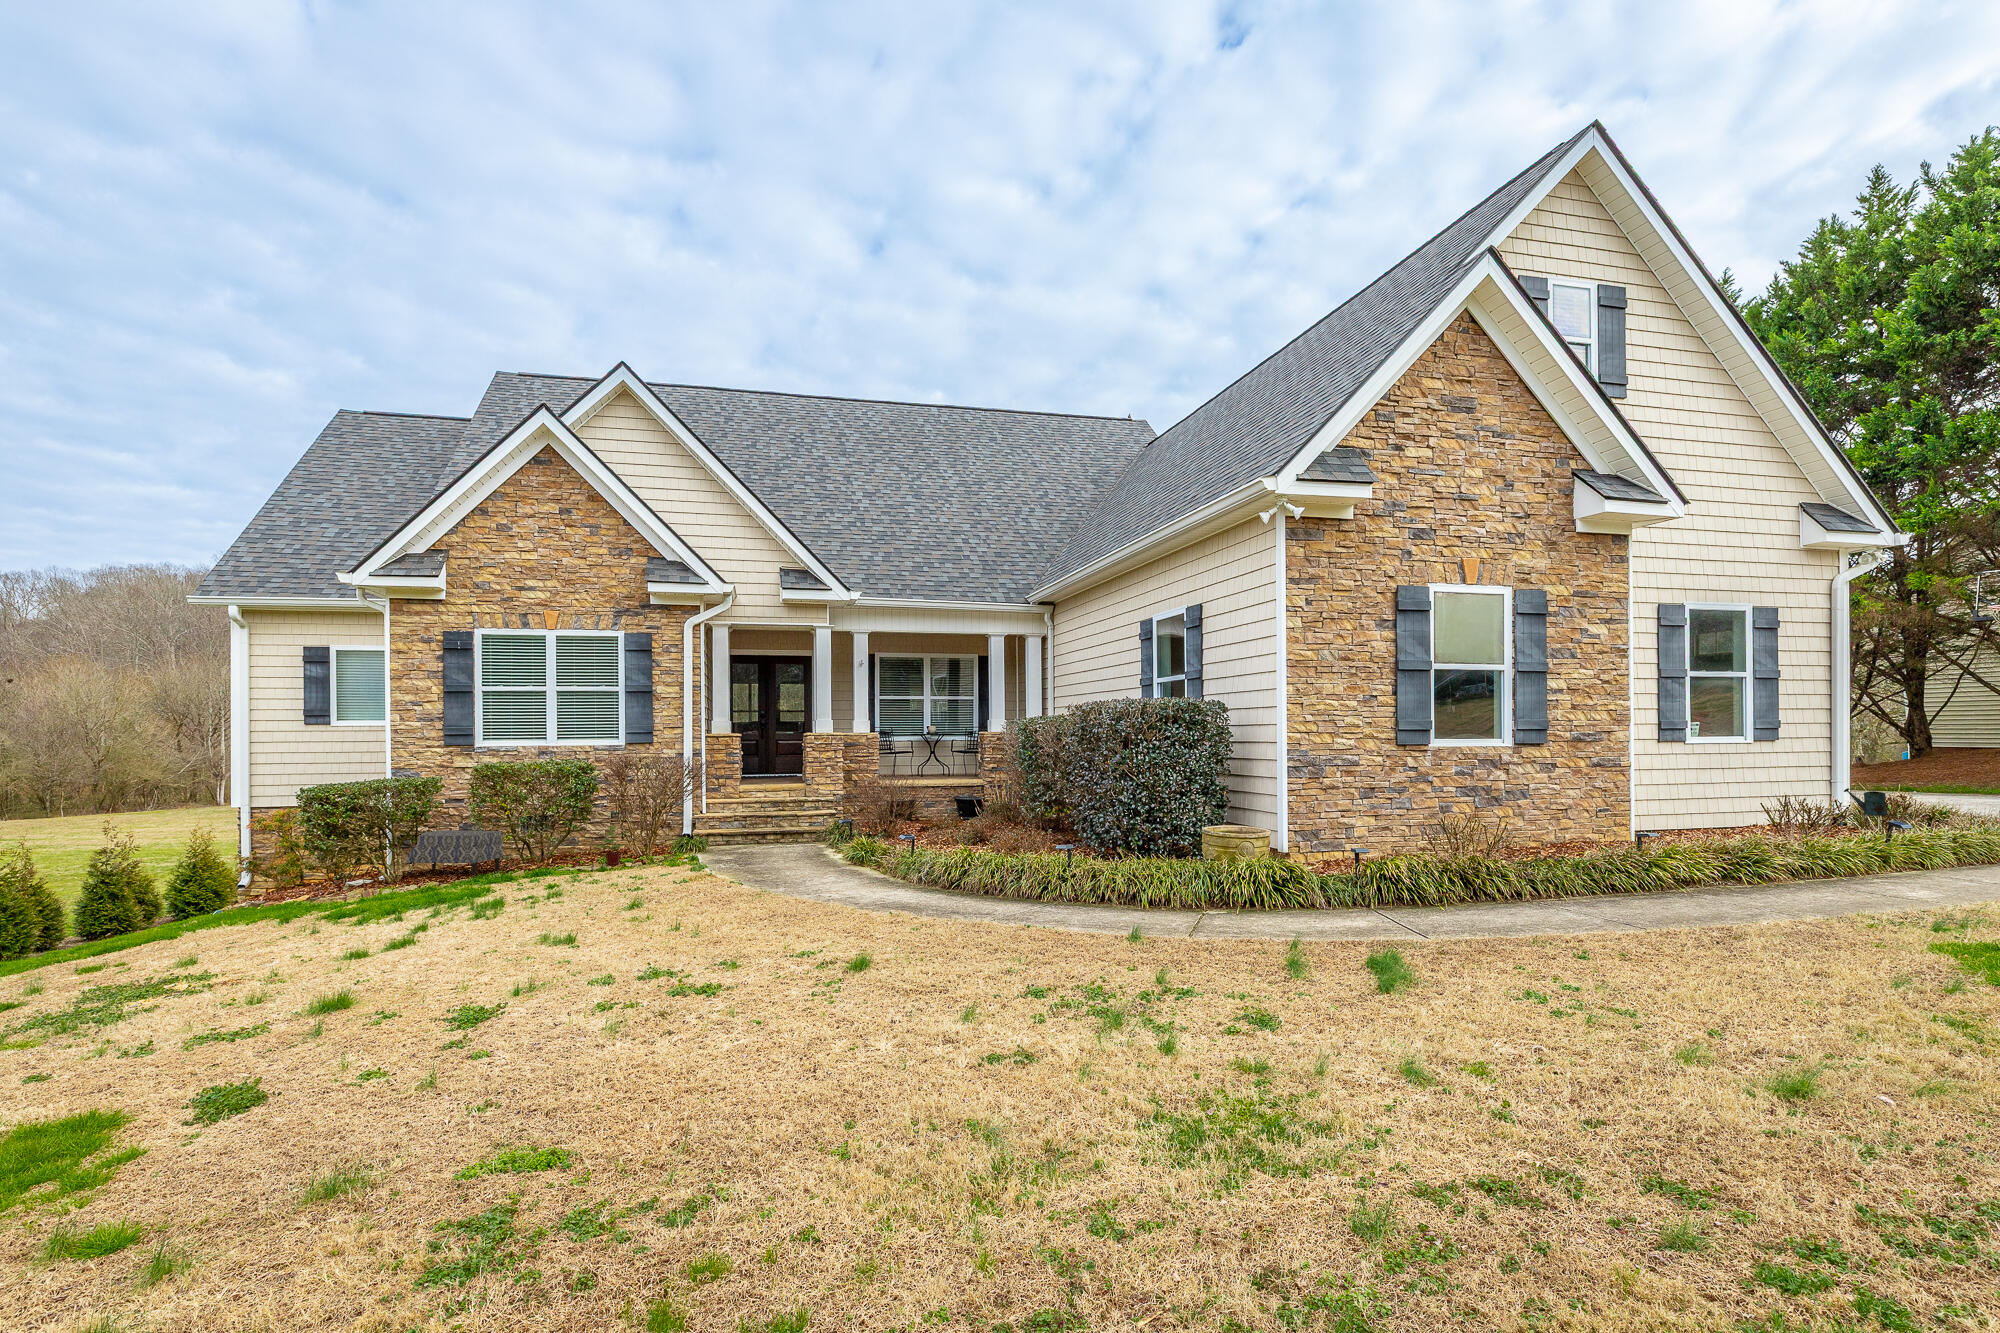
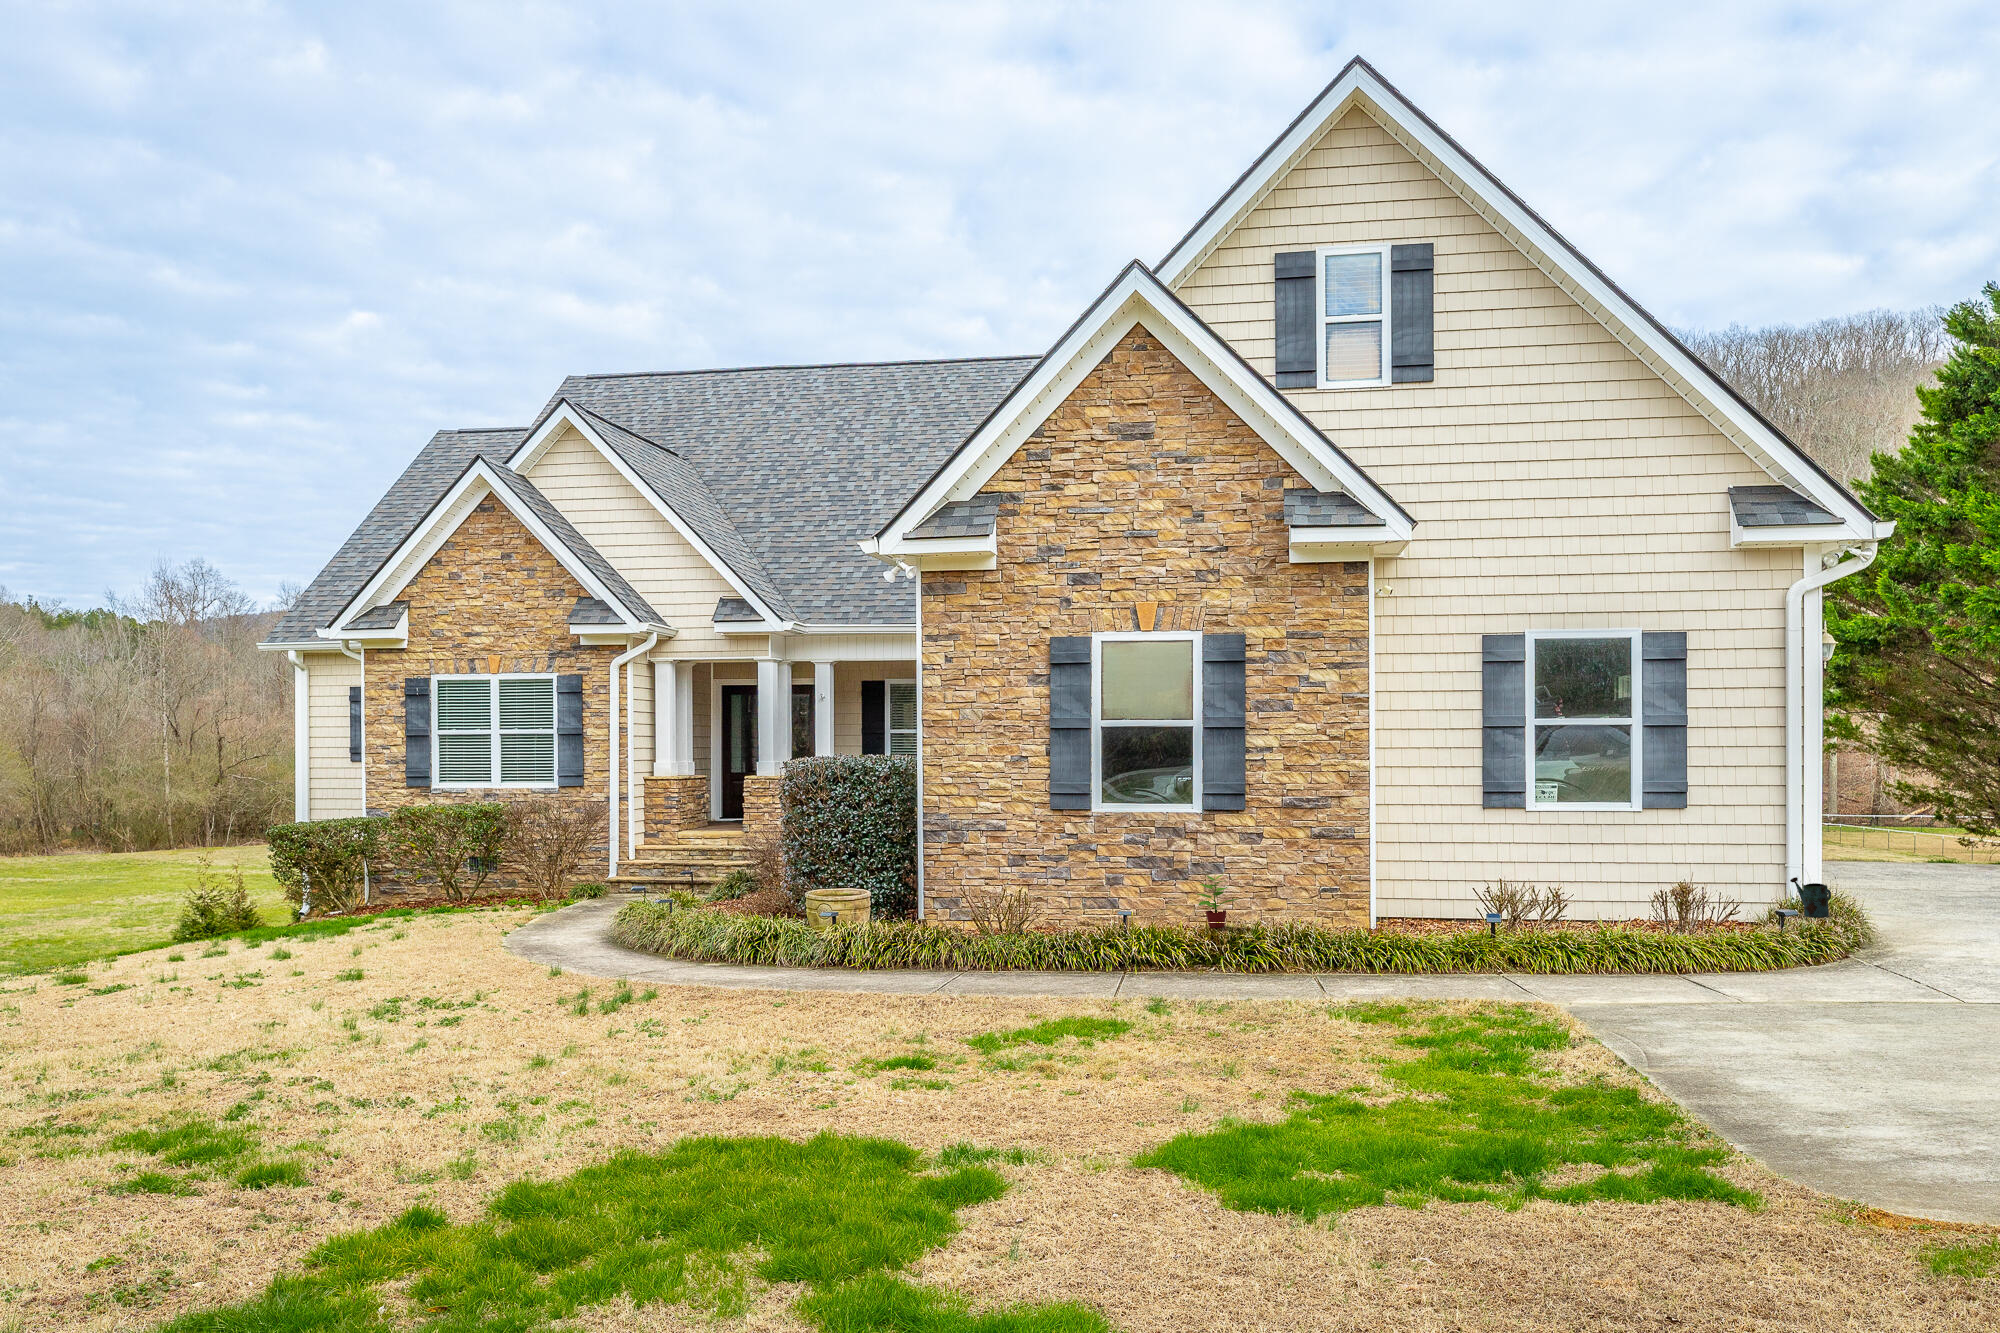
potted plant: present [597,826,621,865] -> present [1197,875,1239,928]
bench: present [406,830,503,876] -> none [379,860,450,902]

